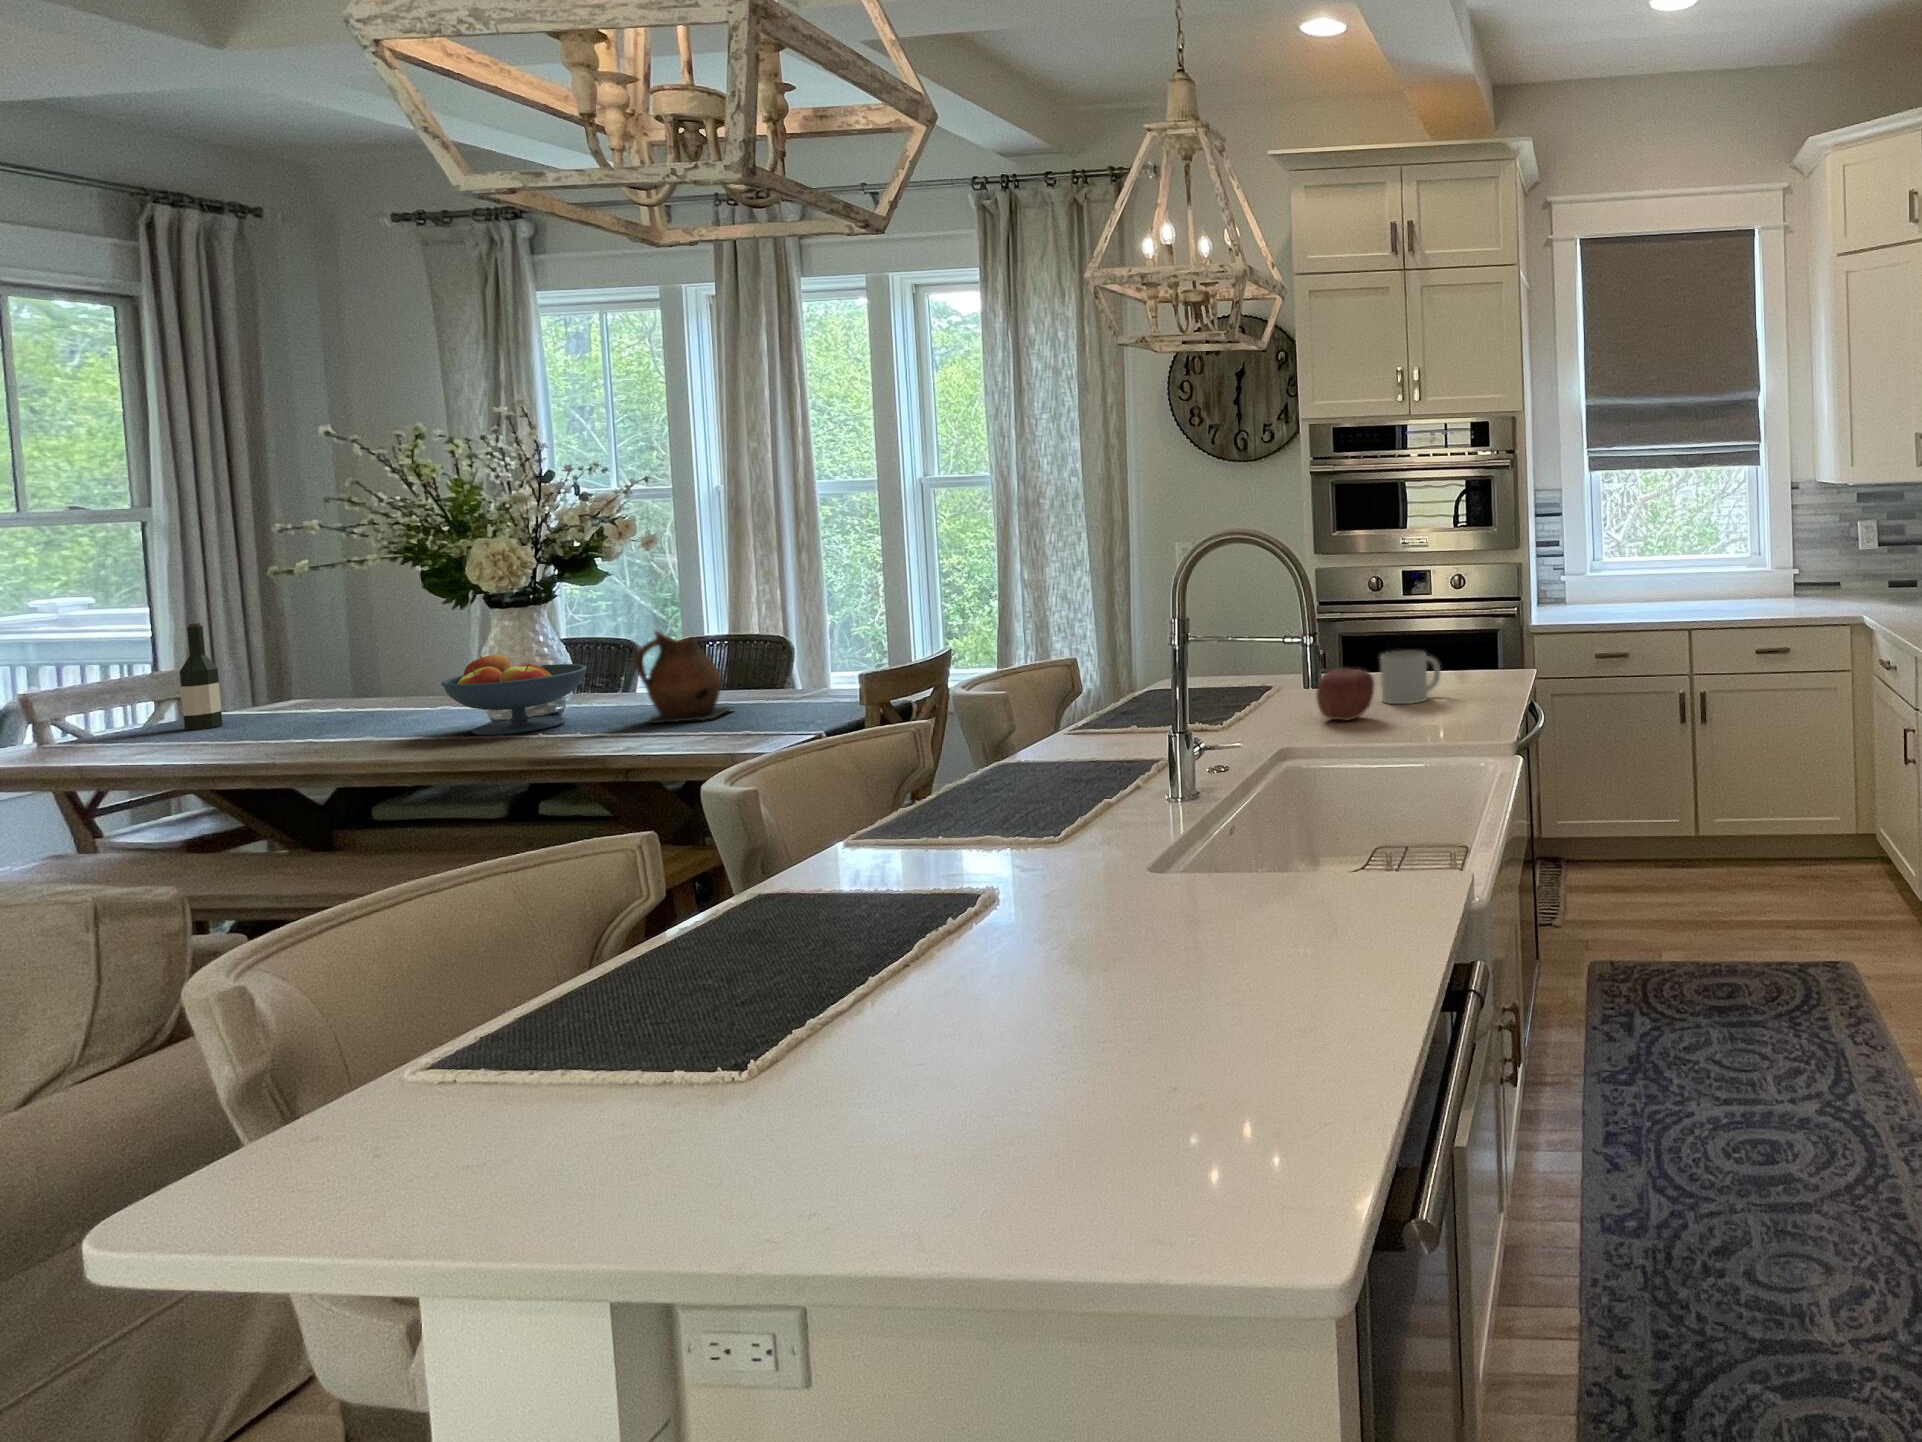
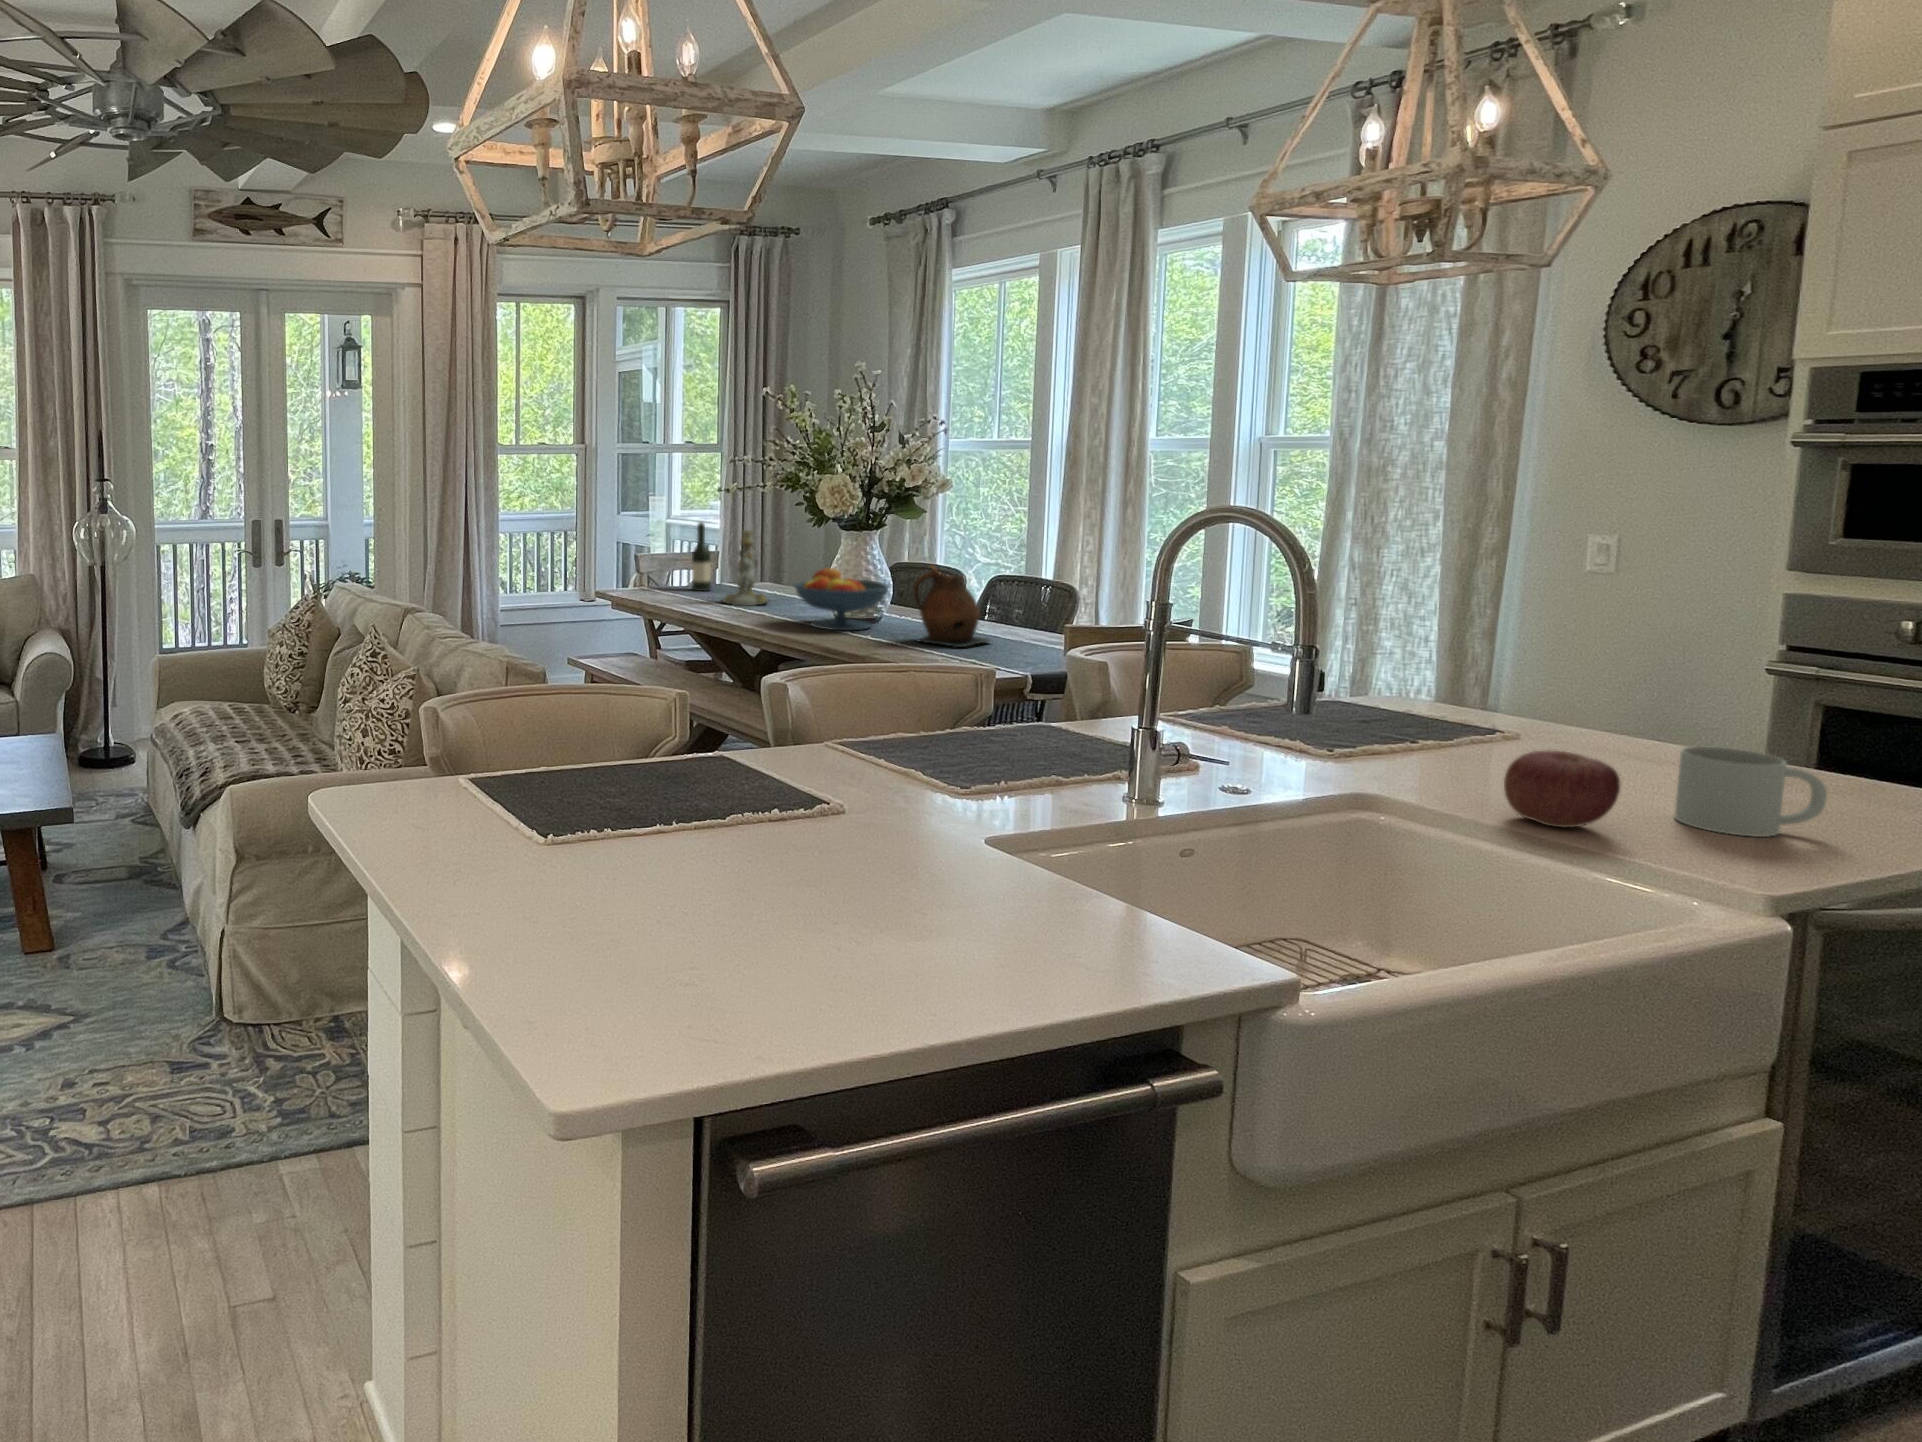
candlestick: none [273,623,366,735] -> present [723,530,769,606]

